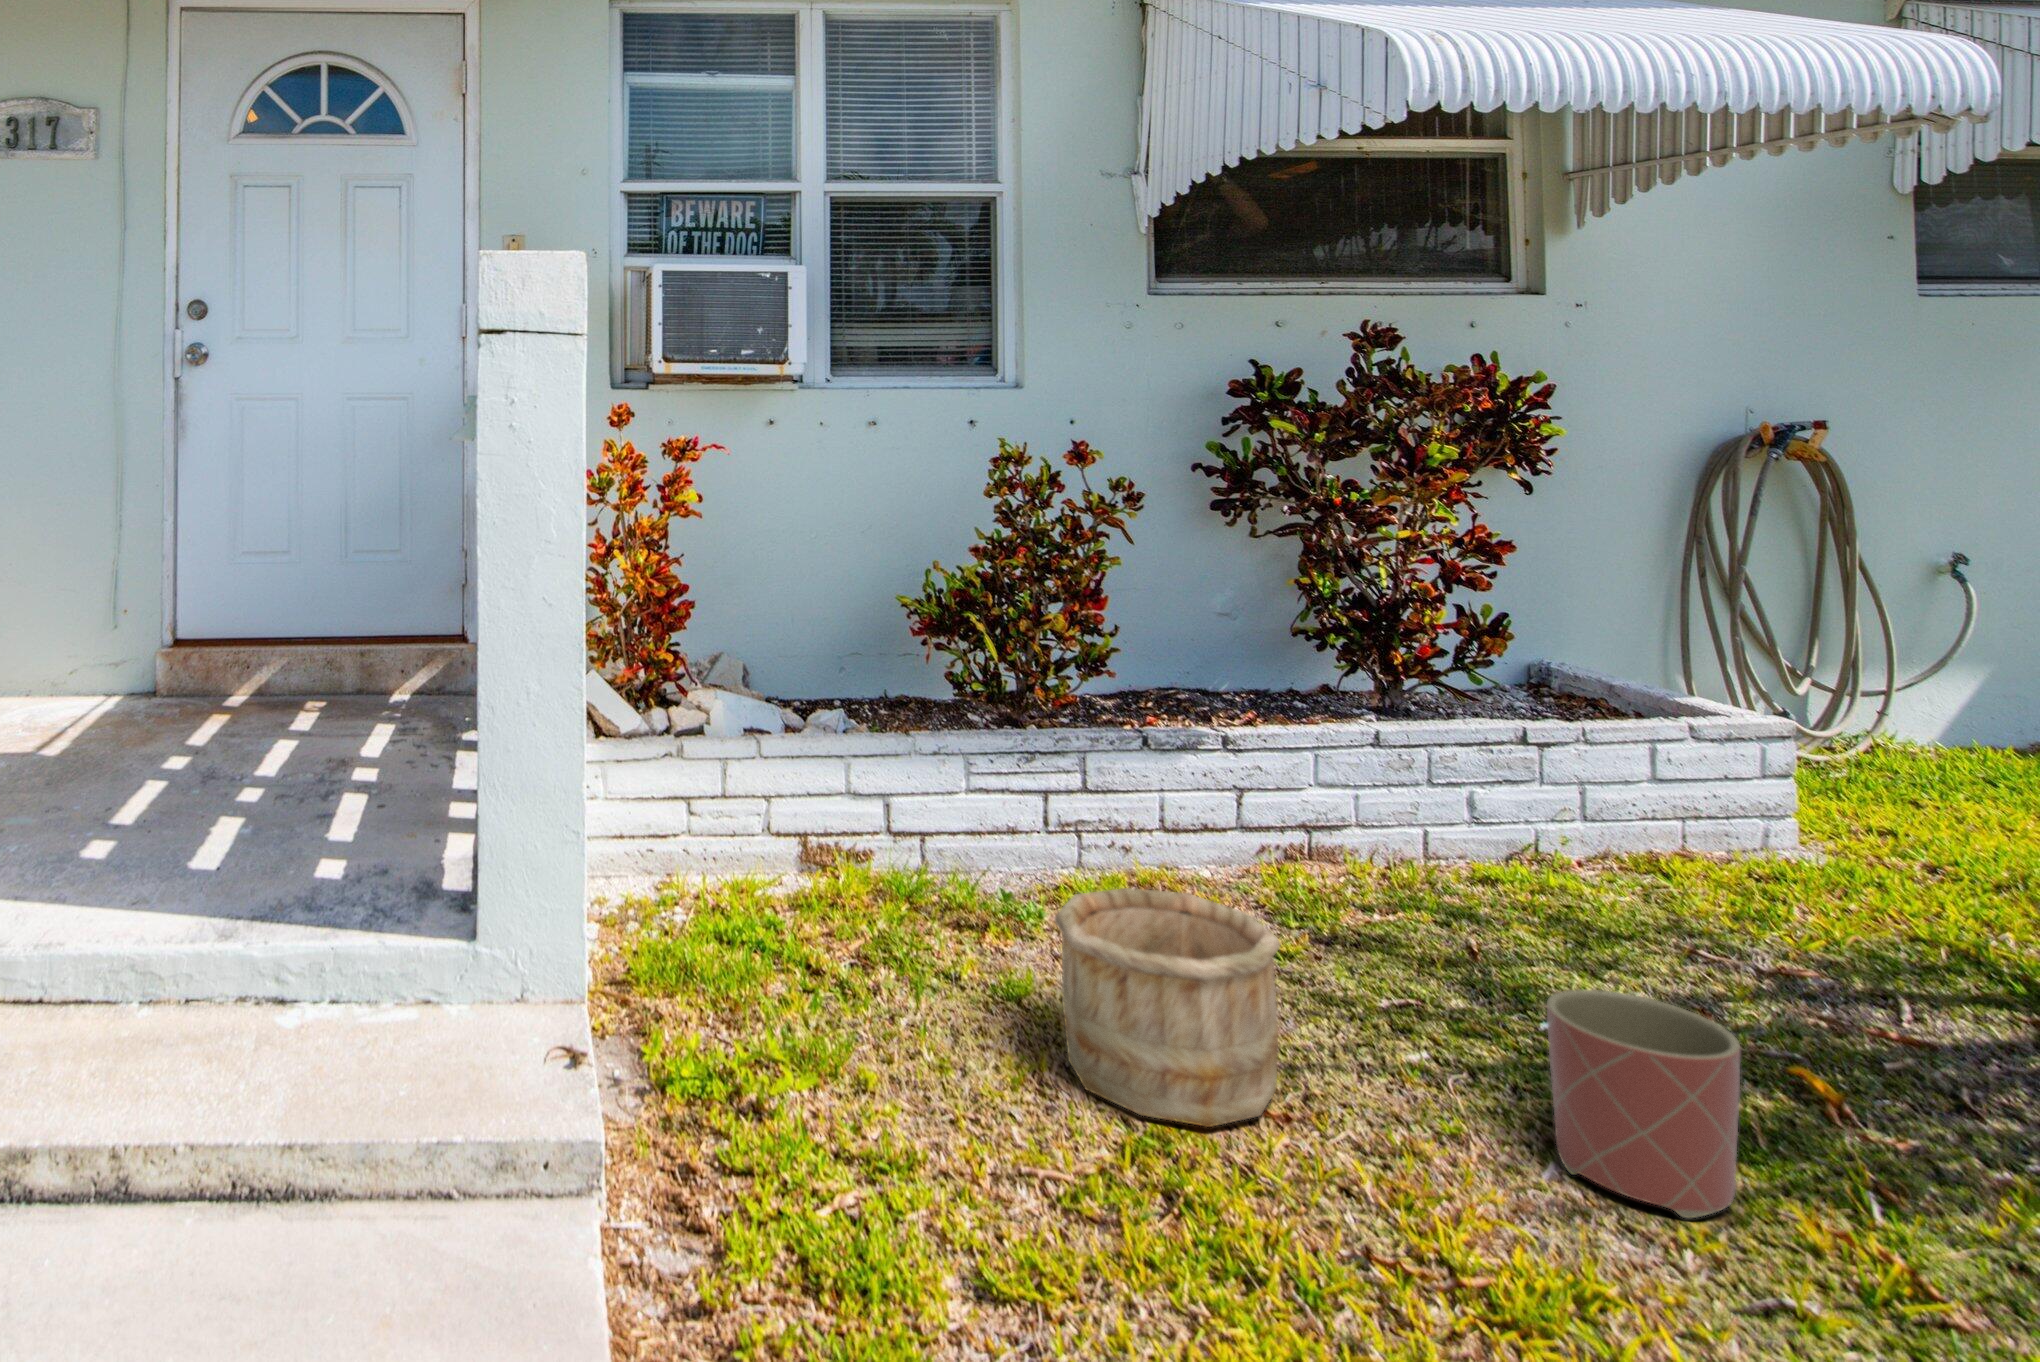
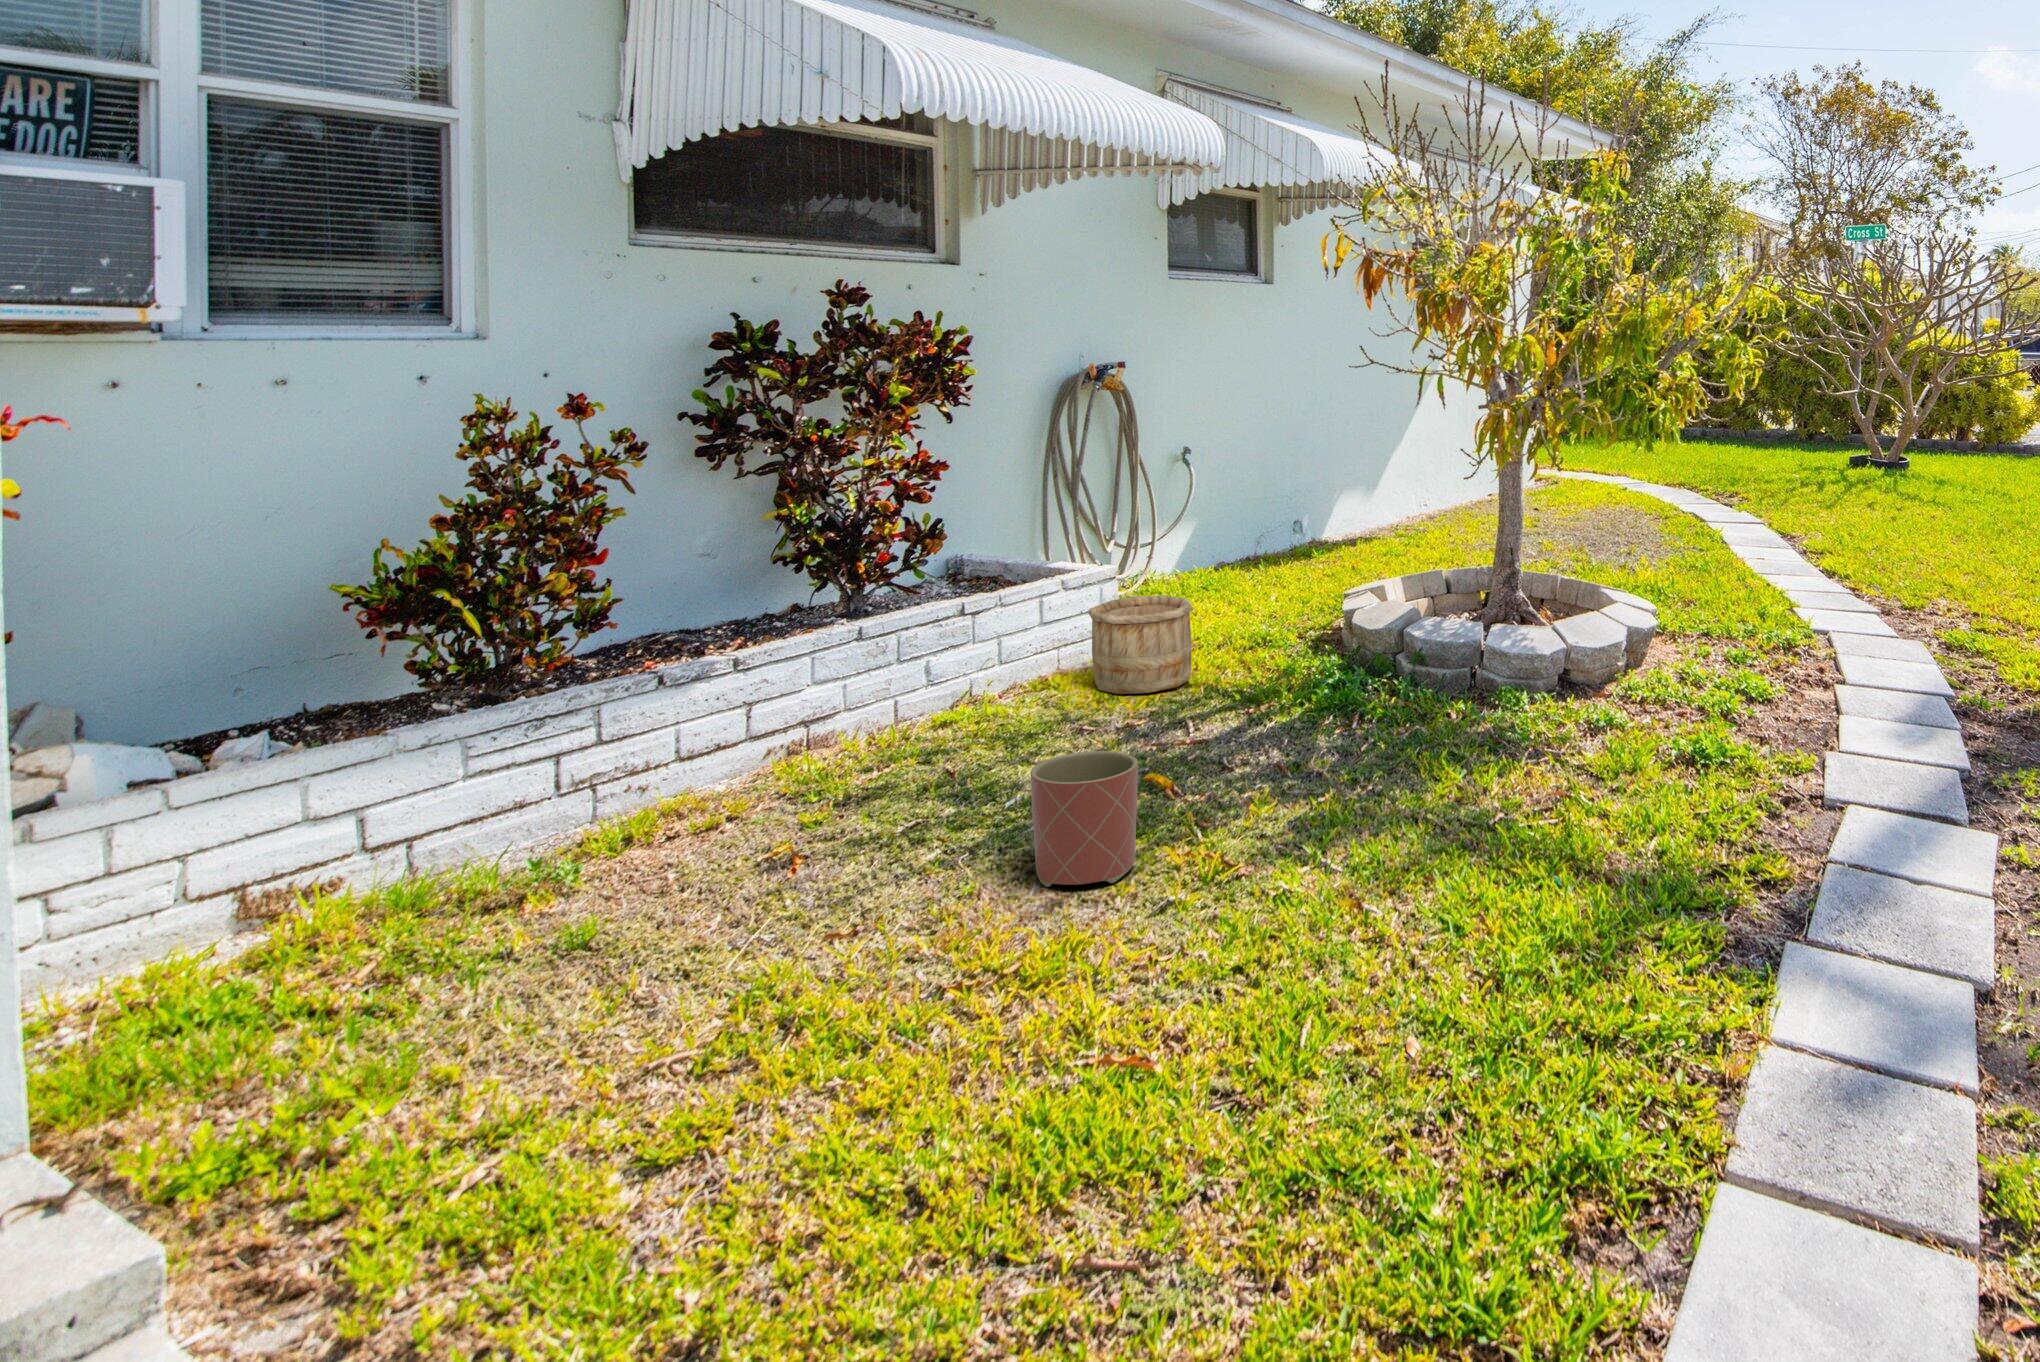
wooden bucket: present [1054,888,1280,1127] -> present [1088,596,1193,694]

